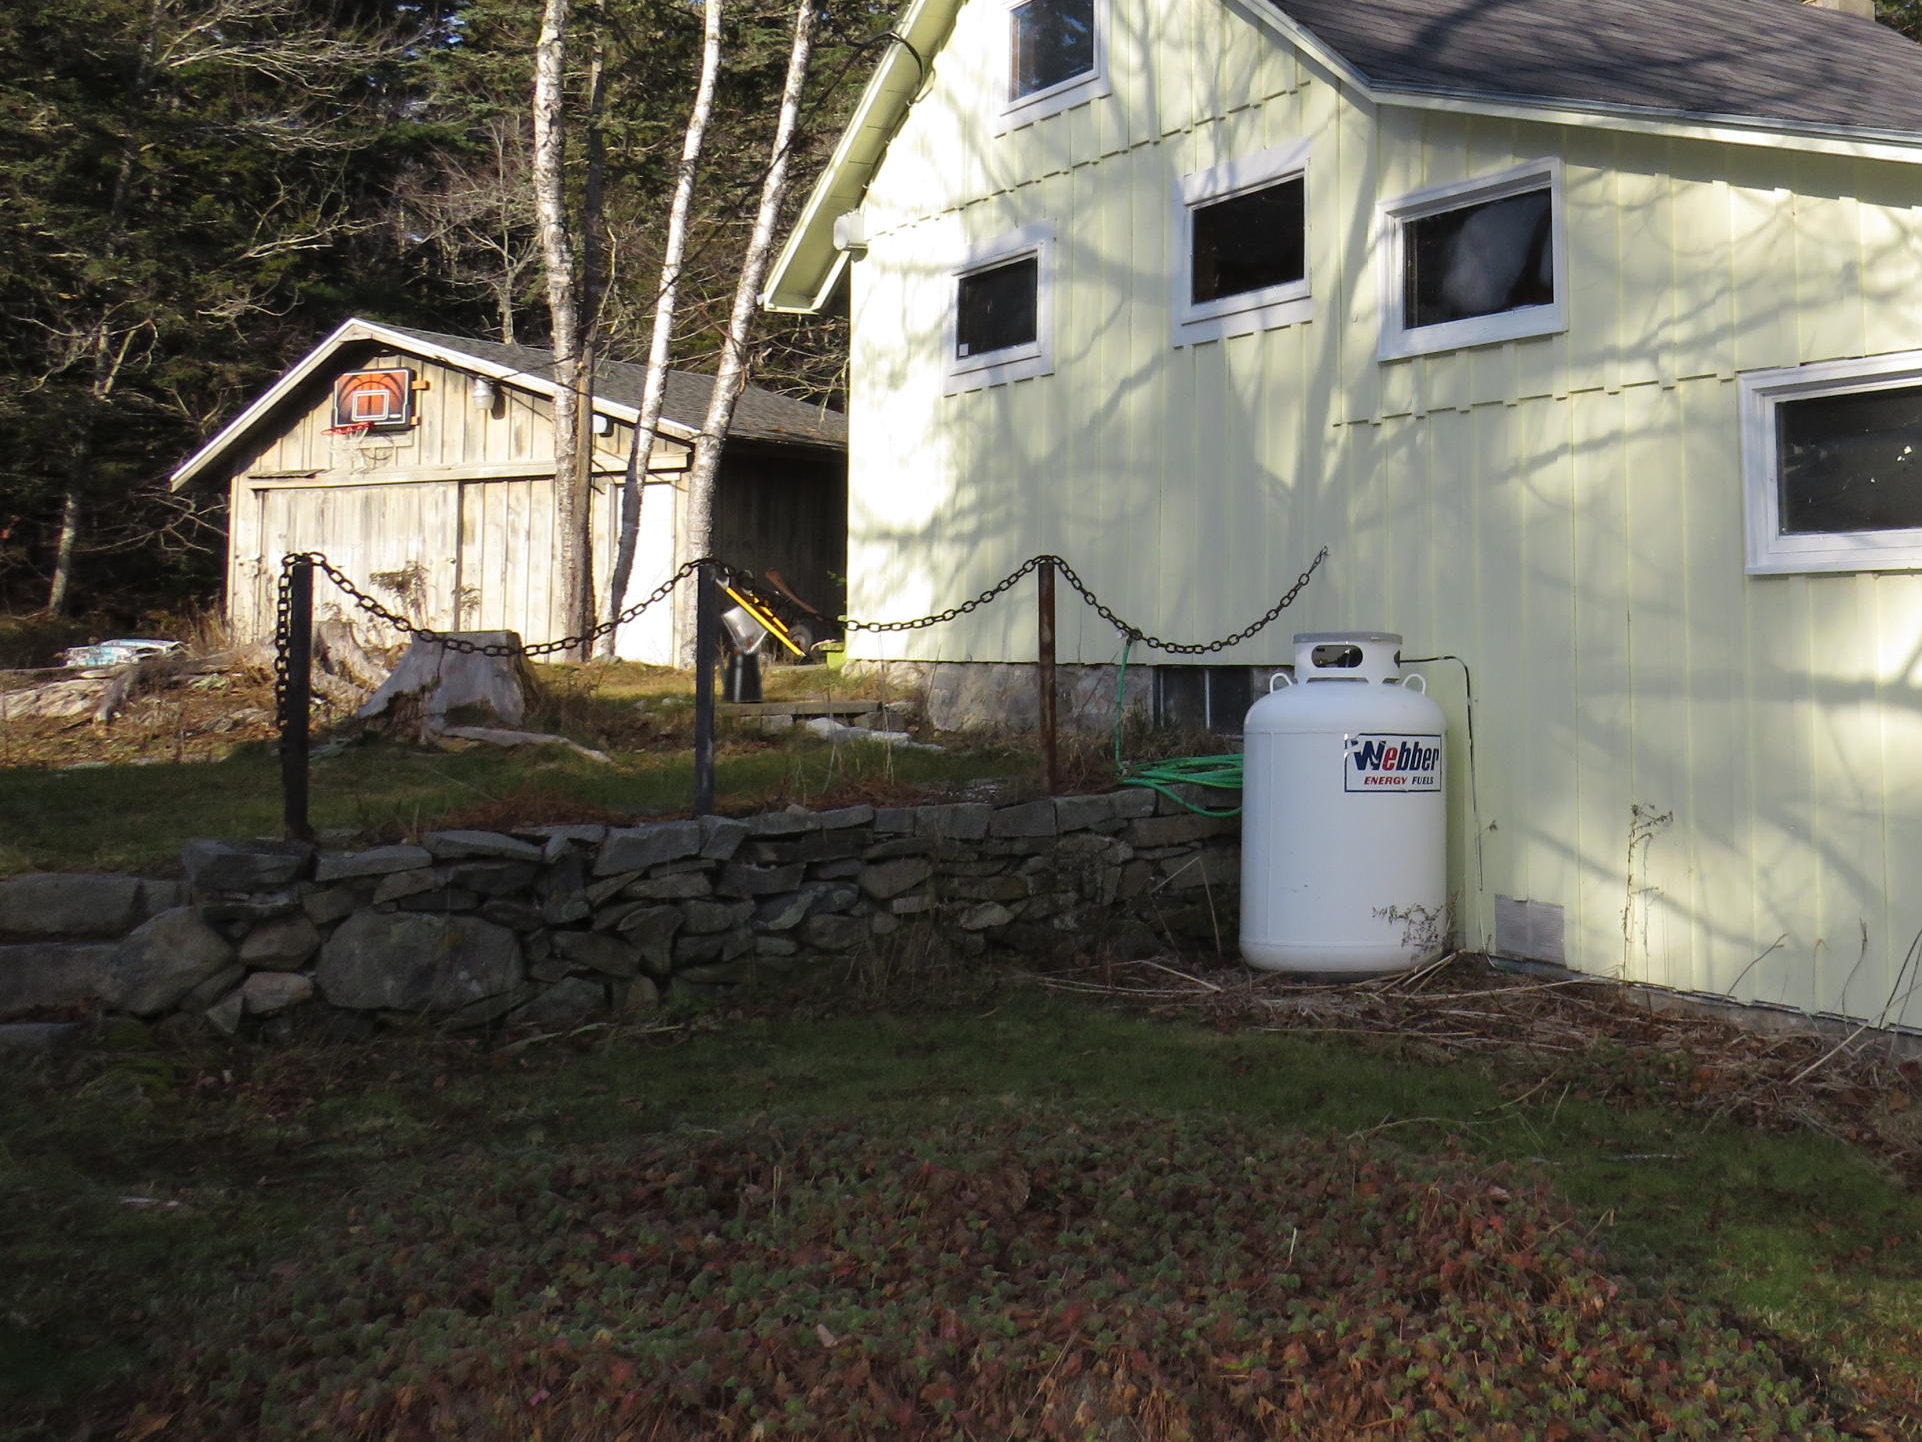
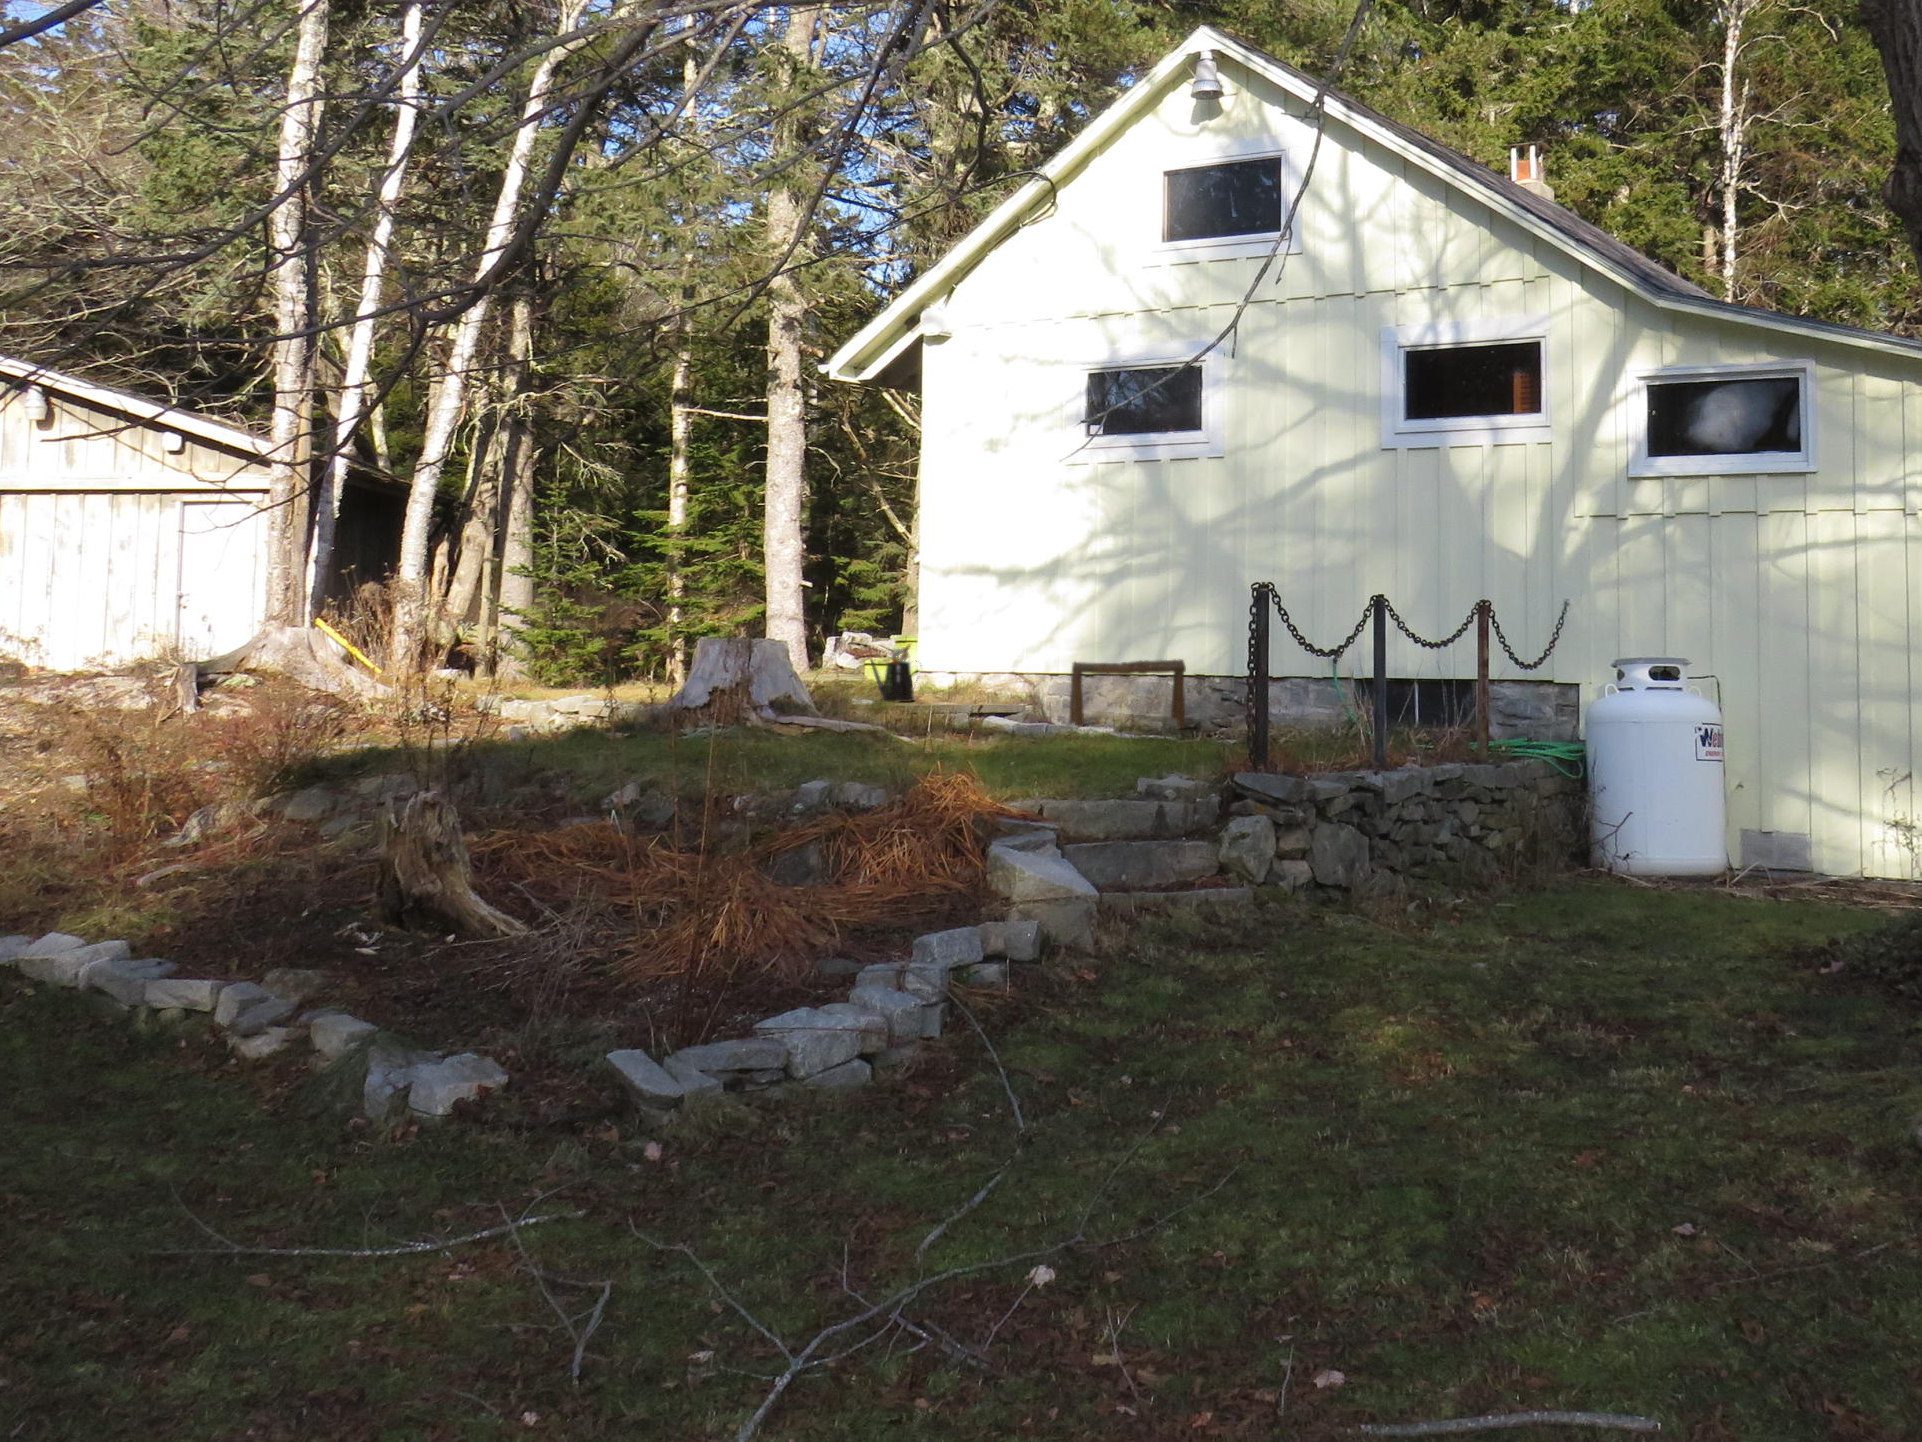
bench: none [783,643,955,734] -> present [1069,659,1186,728]

